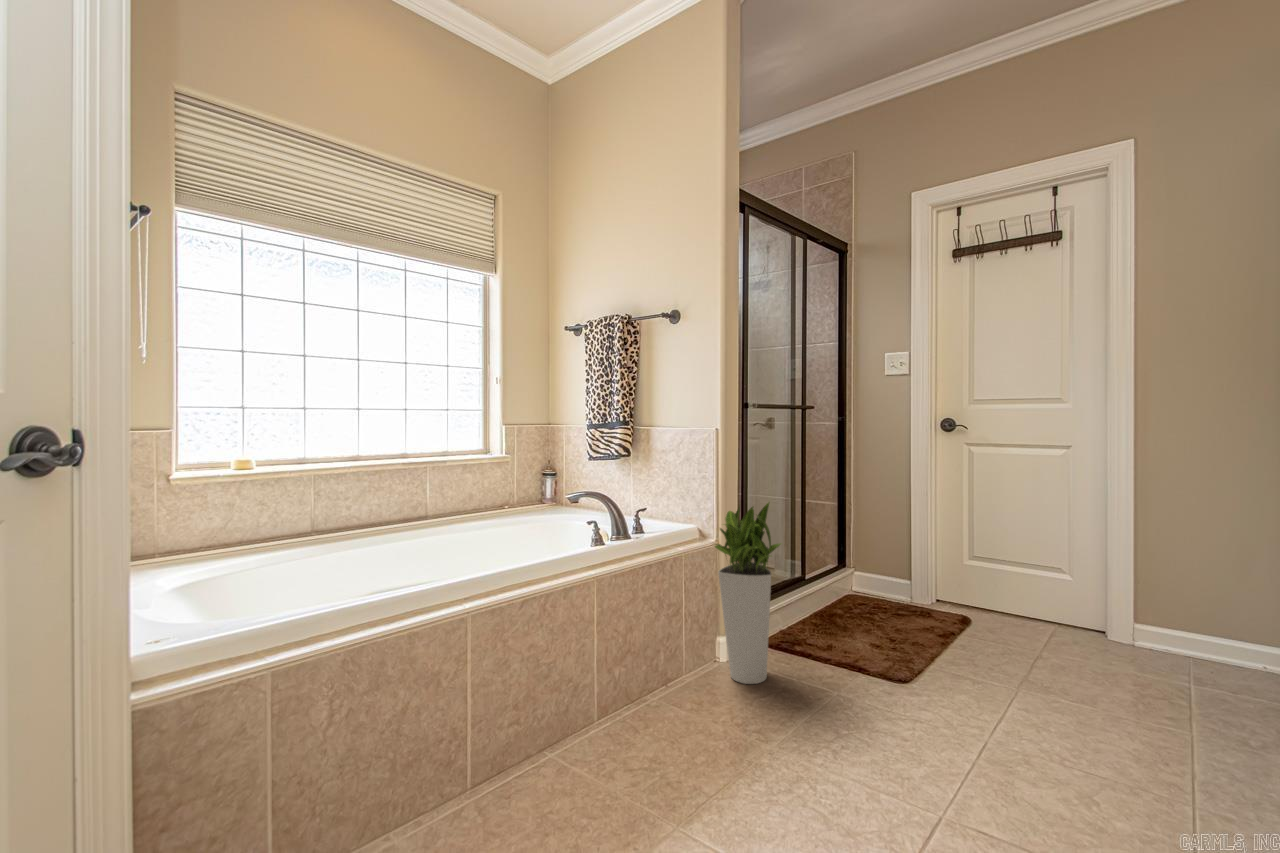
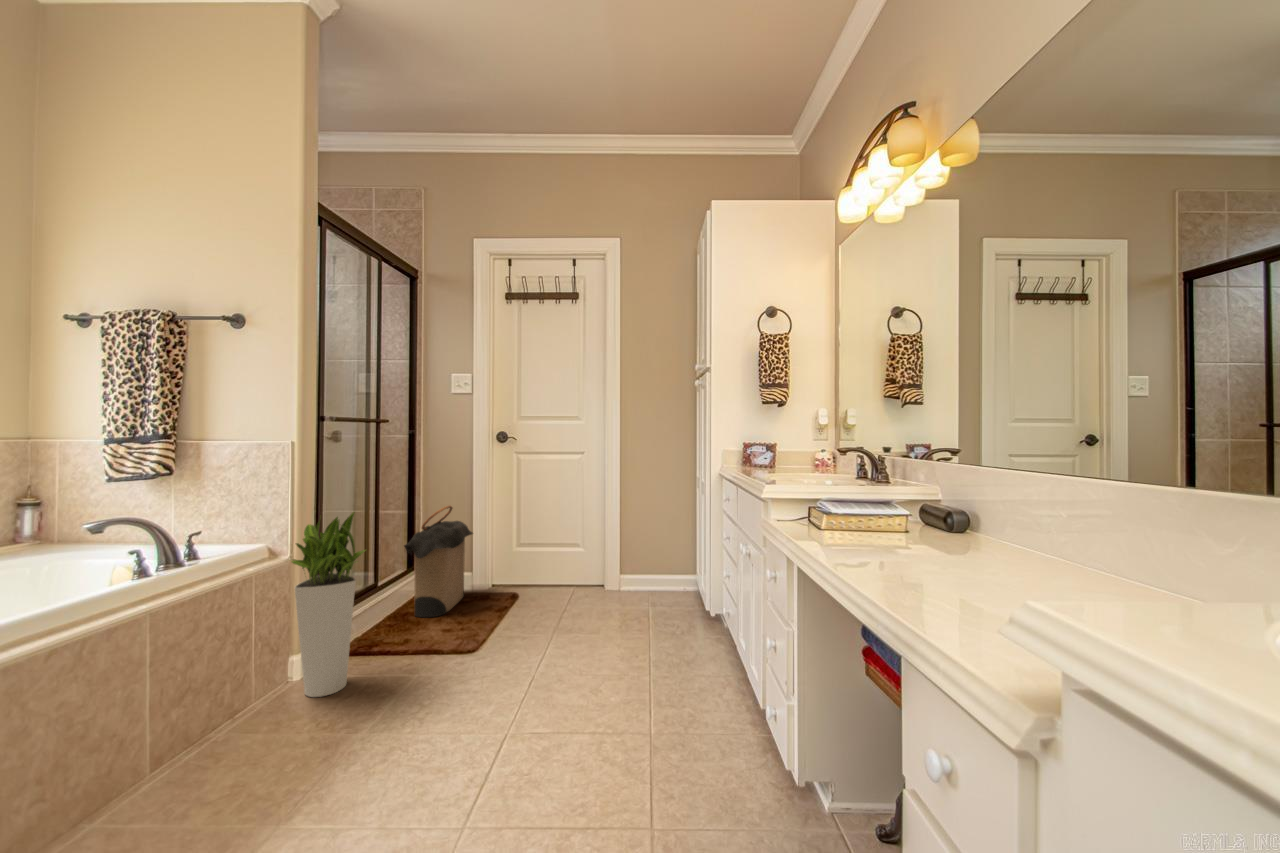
laundry hamper: none [827,499,913,627] -> present [404,506,473,617]

